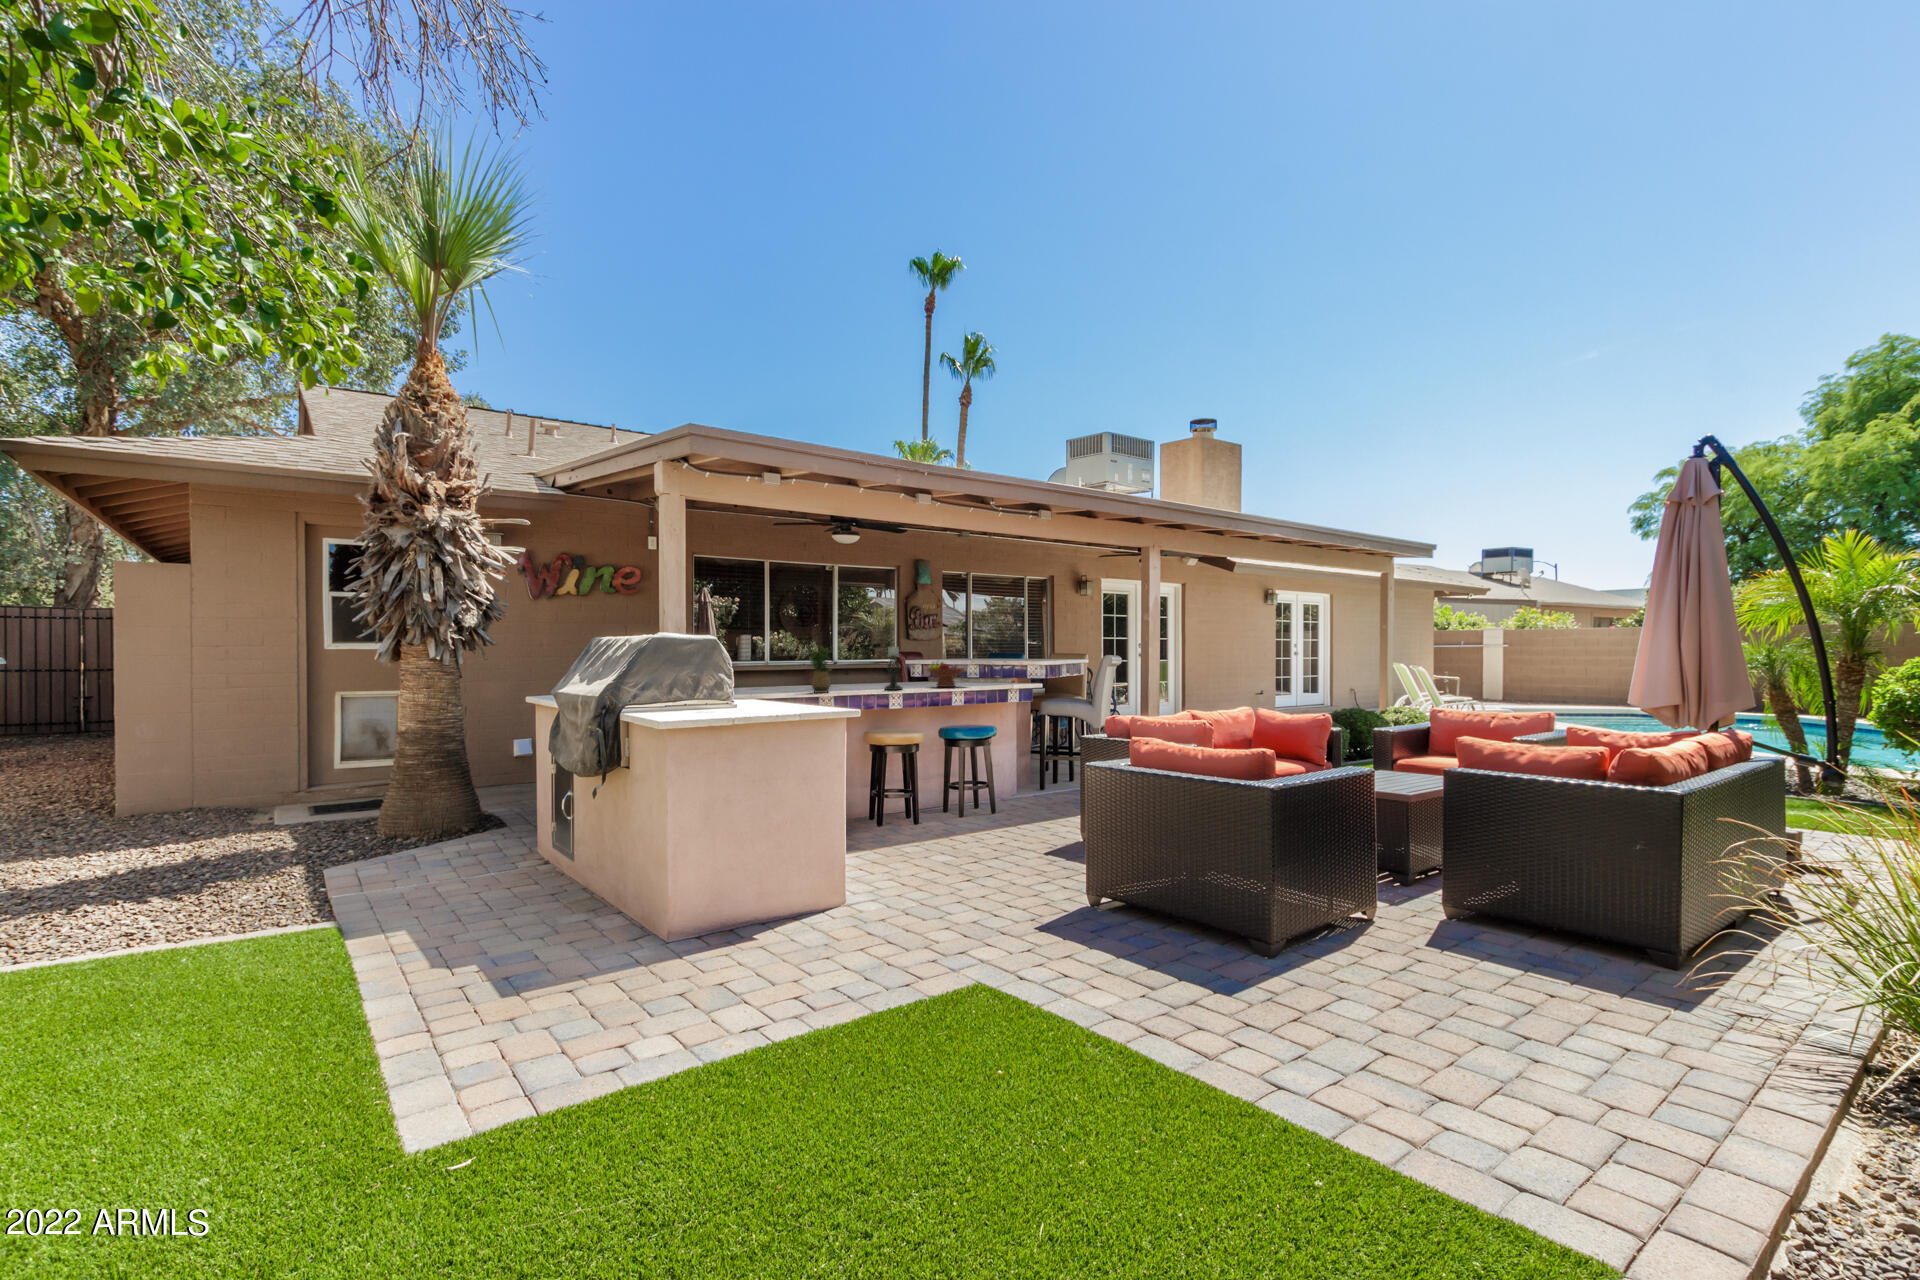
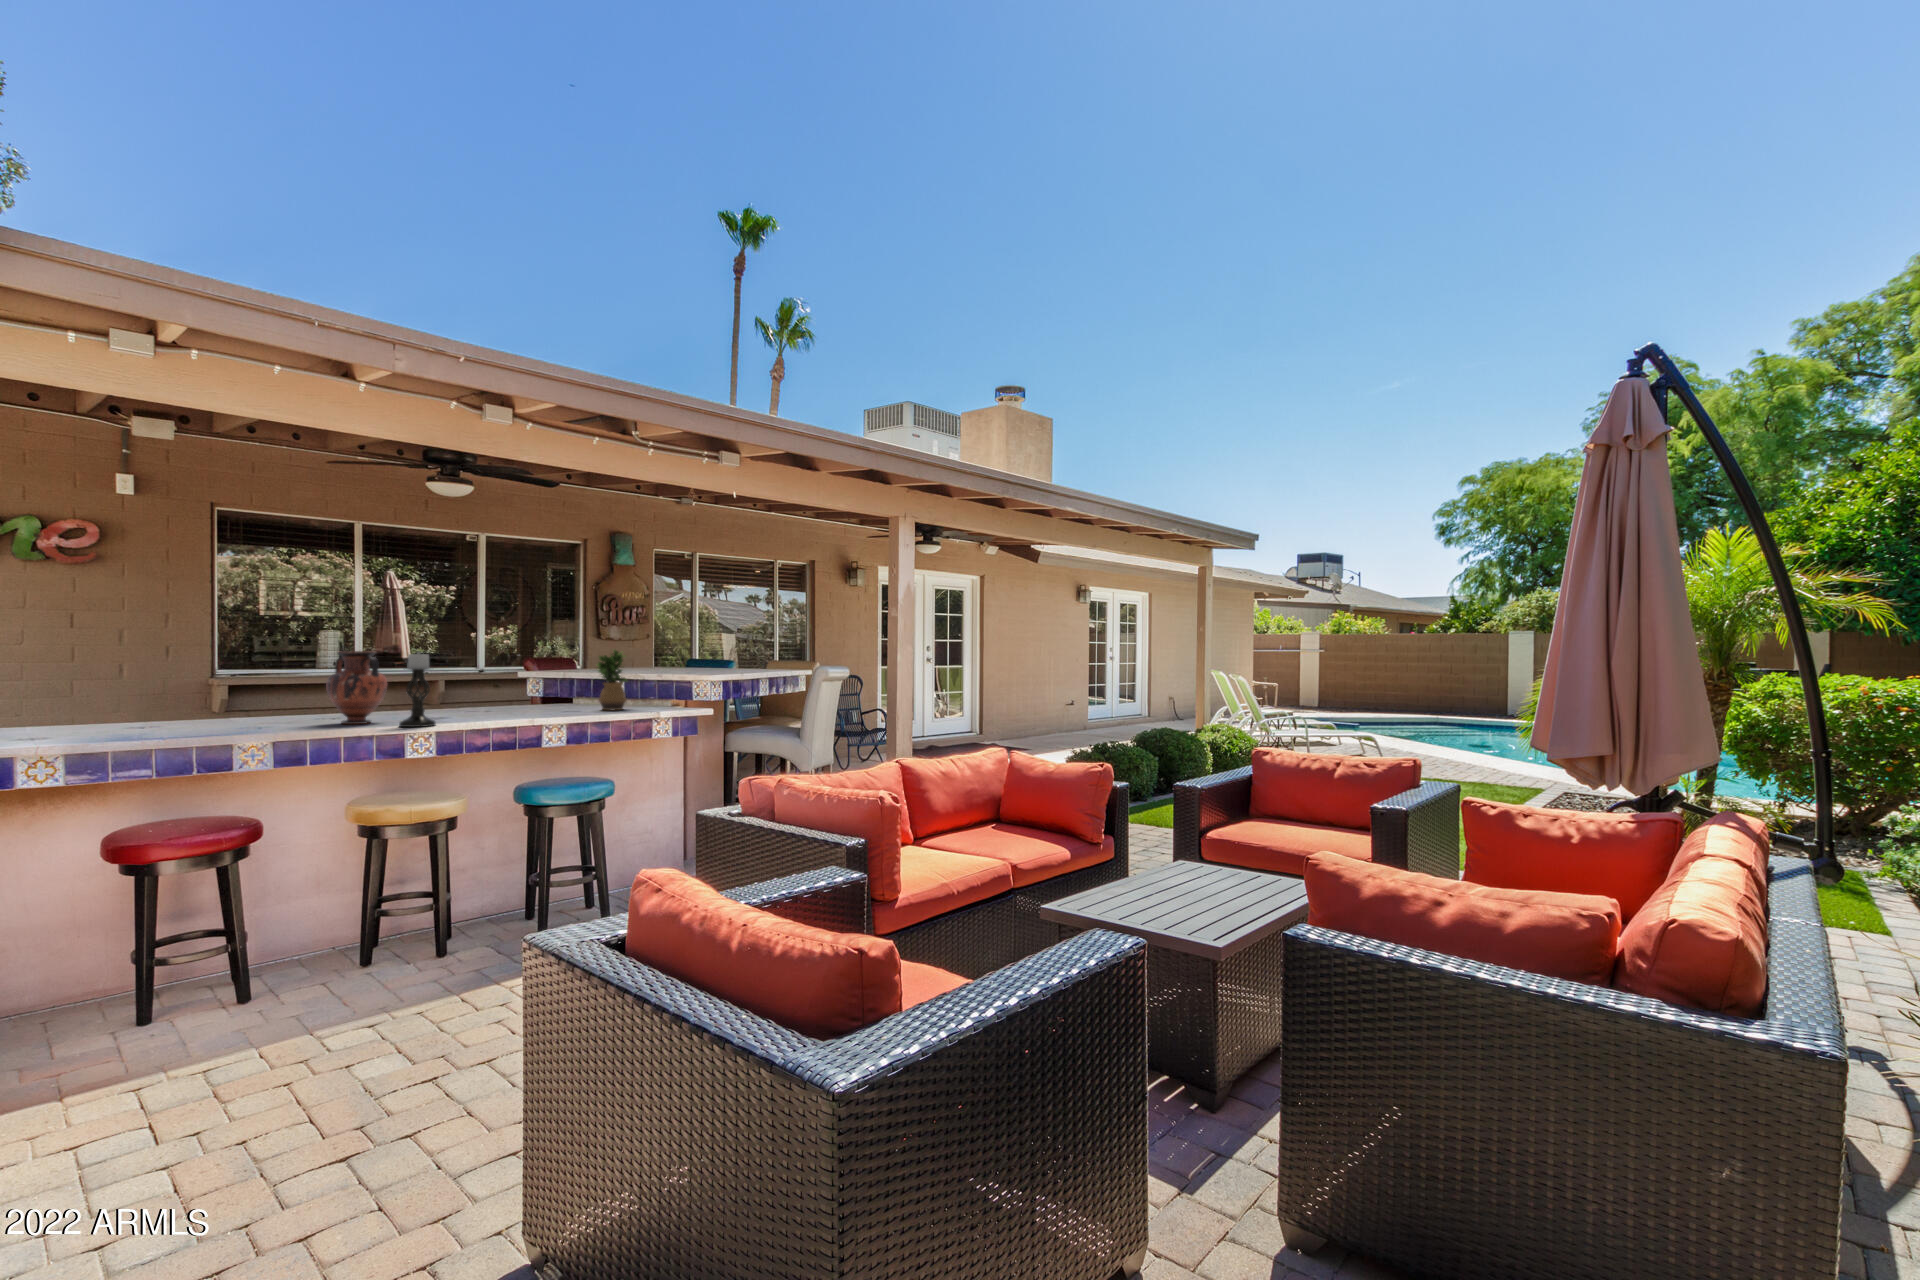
vase: none [837,646,867,689] -> present [326,651,387,724]
potted plant: present [810,647,831,693] -> present [597,650,626,710]
fruit bowl: present [928,662,964,687] -> none [497,677,566,719]

